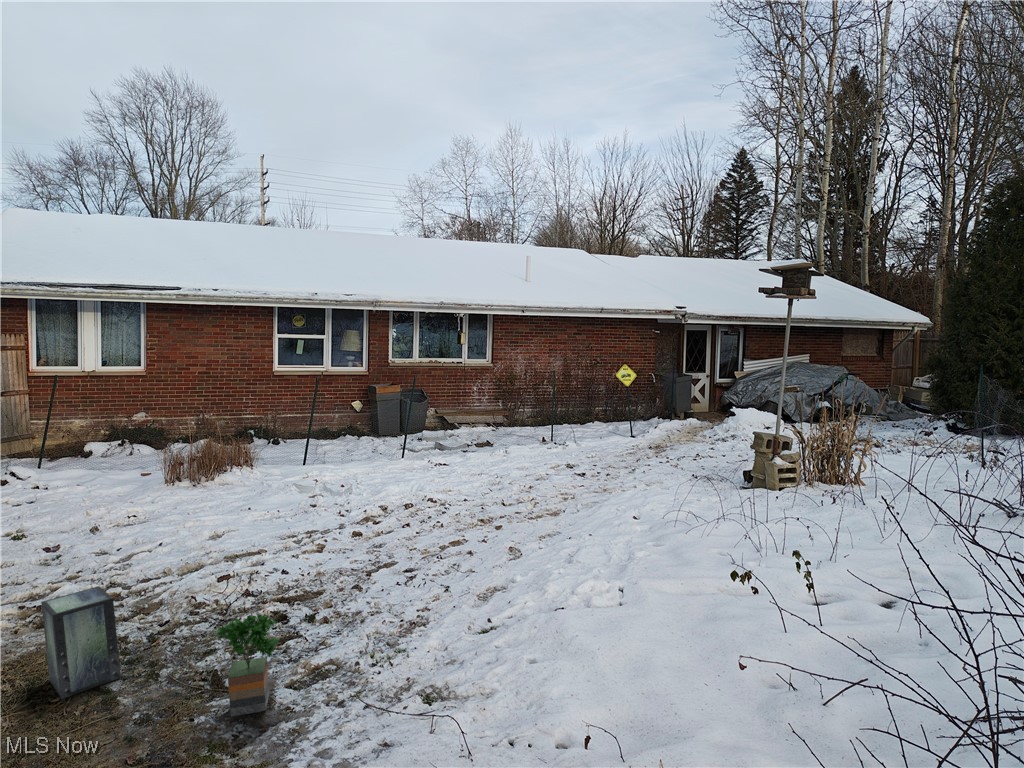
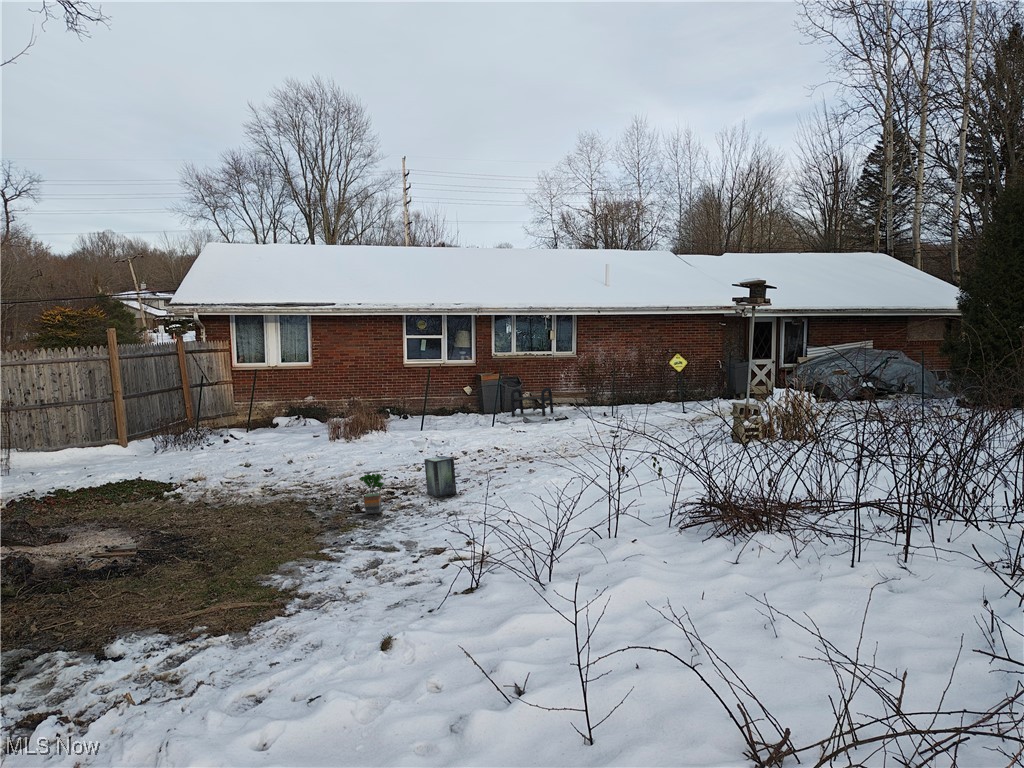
bench: none [417,402,469,438] -> present [511,388,554,417]
storage box: present [41,586,121,699] -> present [424,456,457,497]

